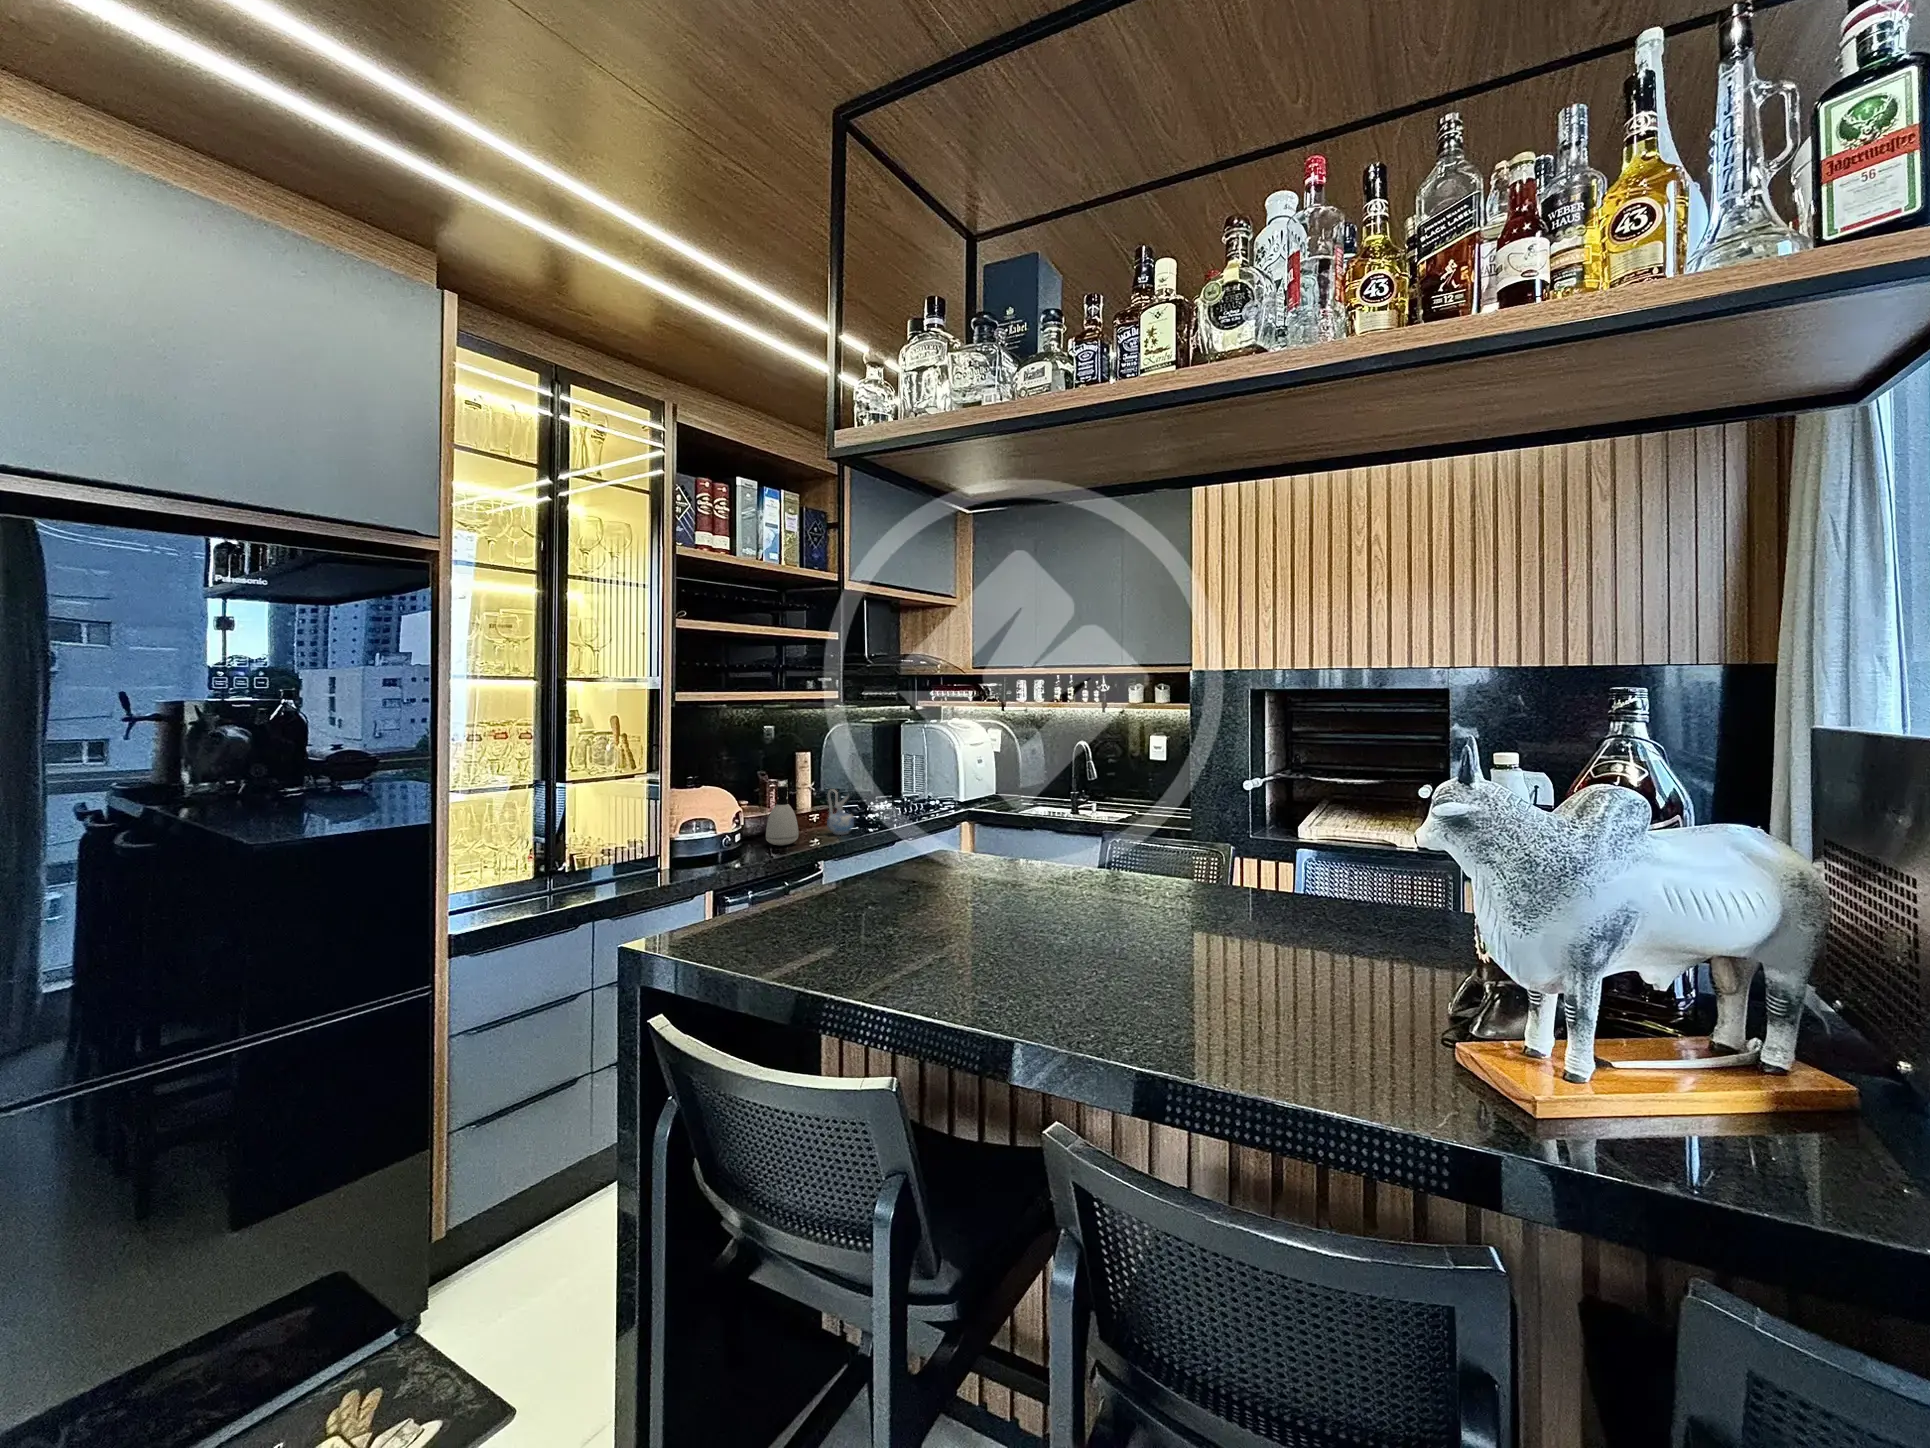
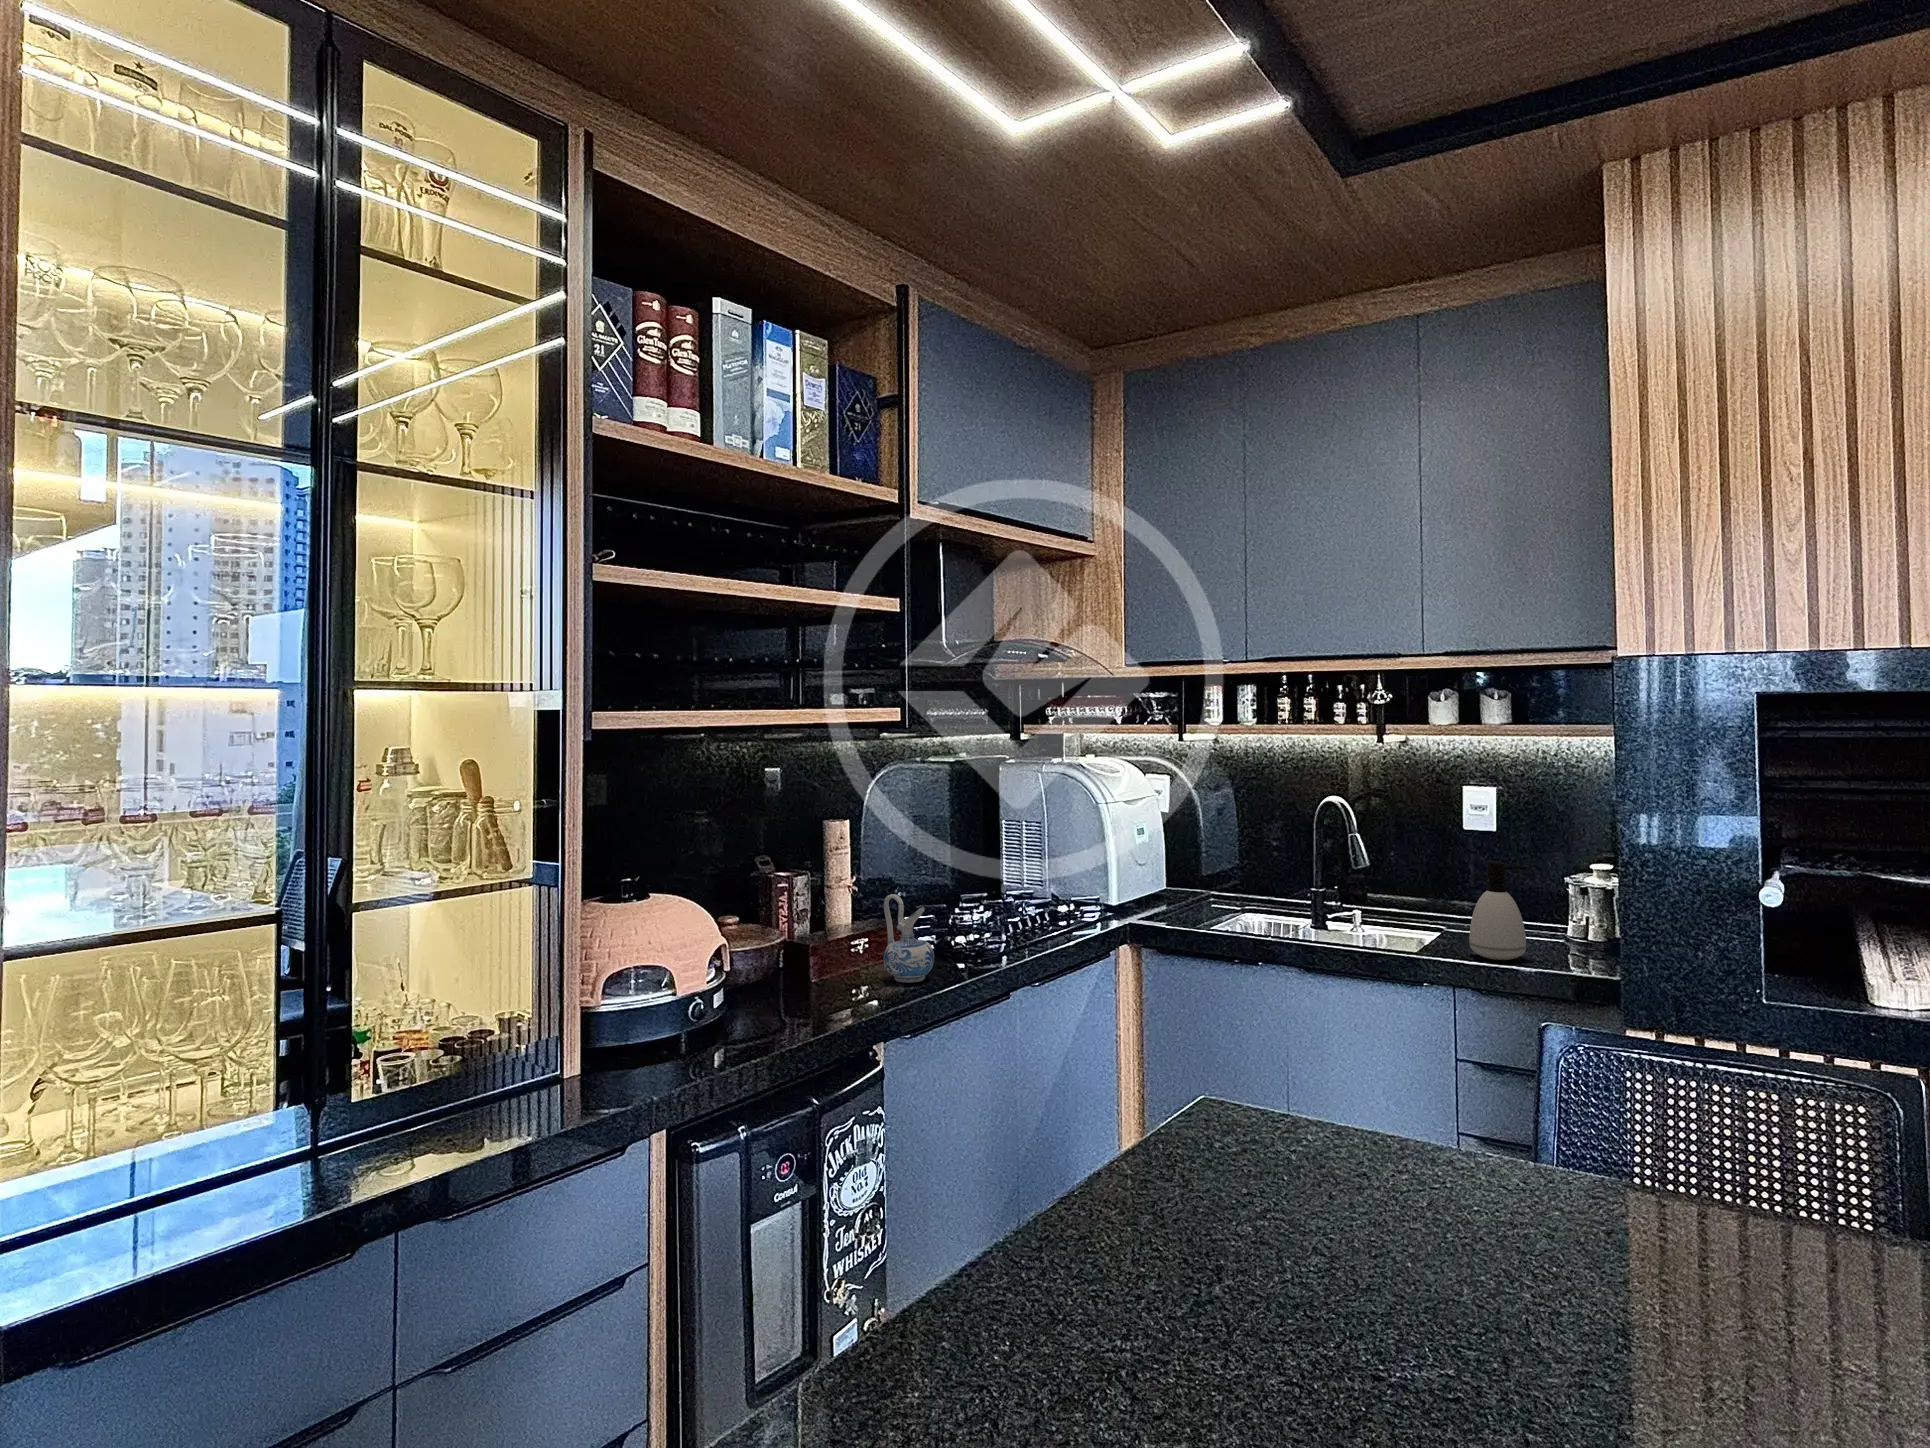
soap dispenser: present [766,786,798,845] -> present [1469,861,1527,960]

